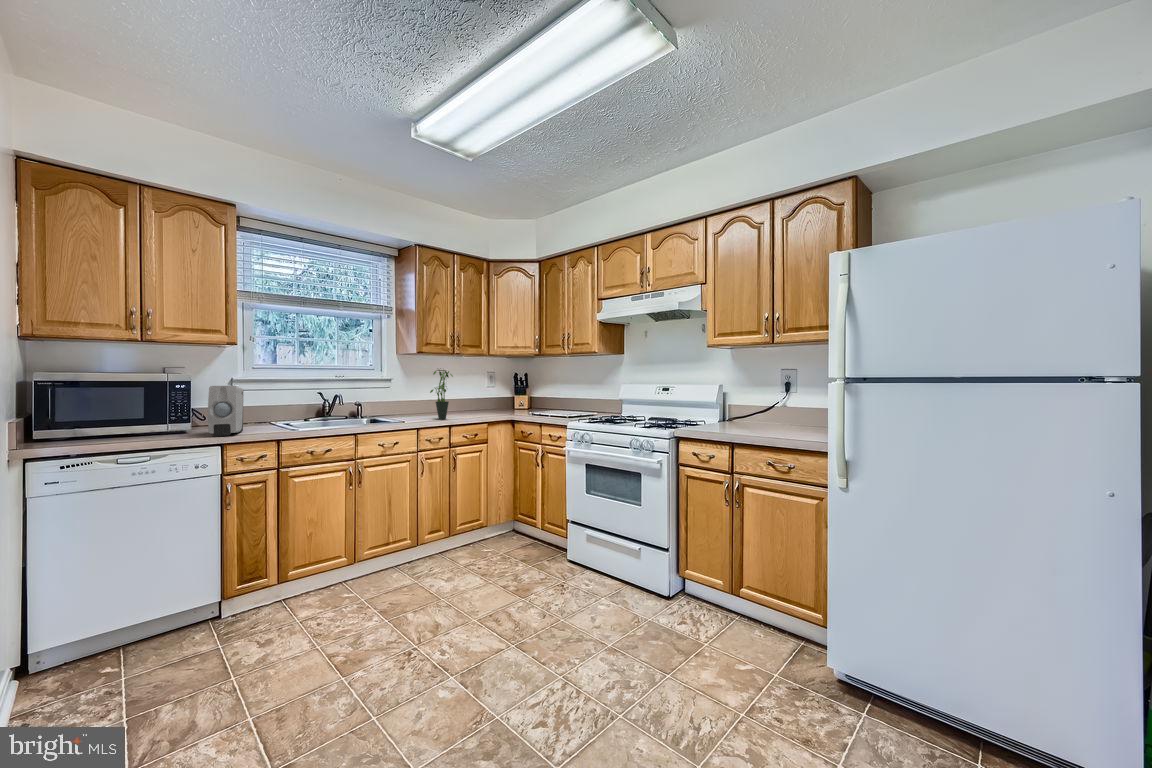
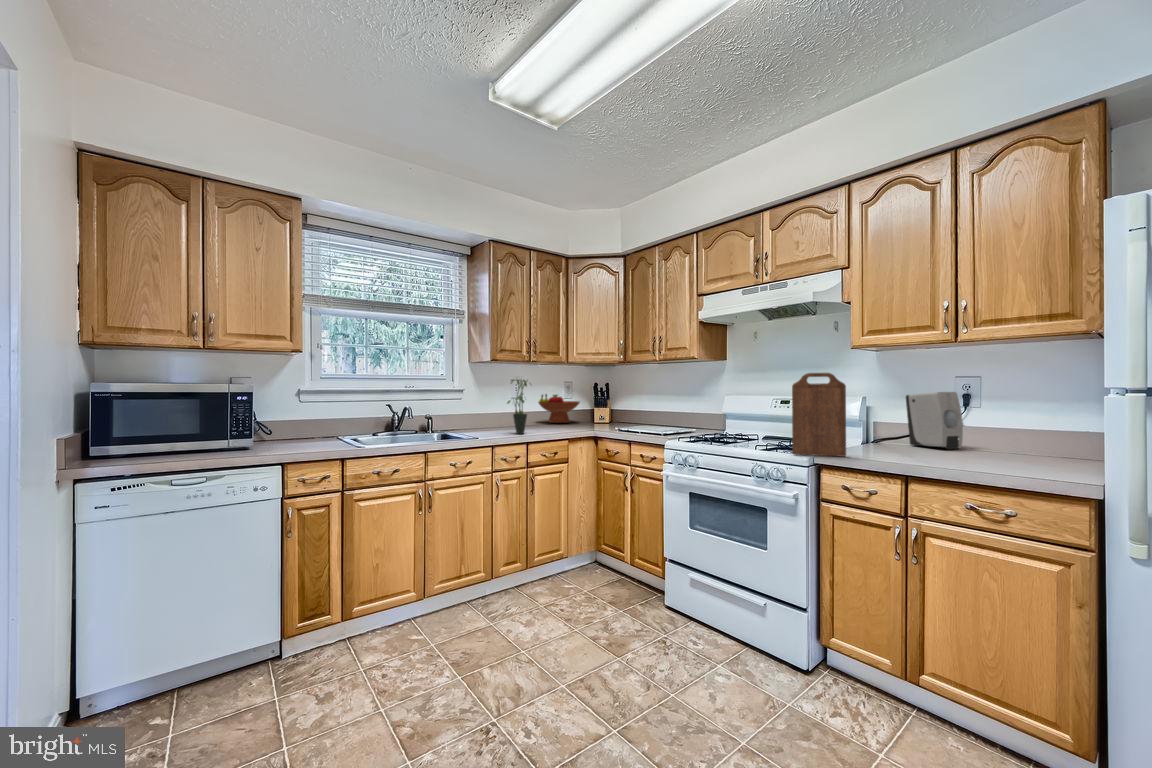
cutting board: none [660,366,698,431] -> present [792,373,846,457]
fruit bowl: none [460,384,499,411] -> present [538,394,580,423]
soap dispenser: present [208,386,243,436] -> present [906,392,963,449]

